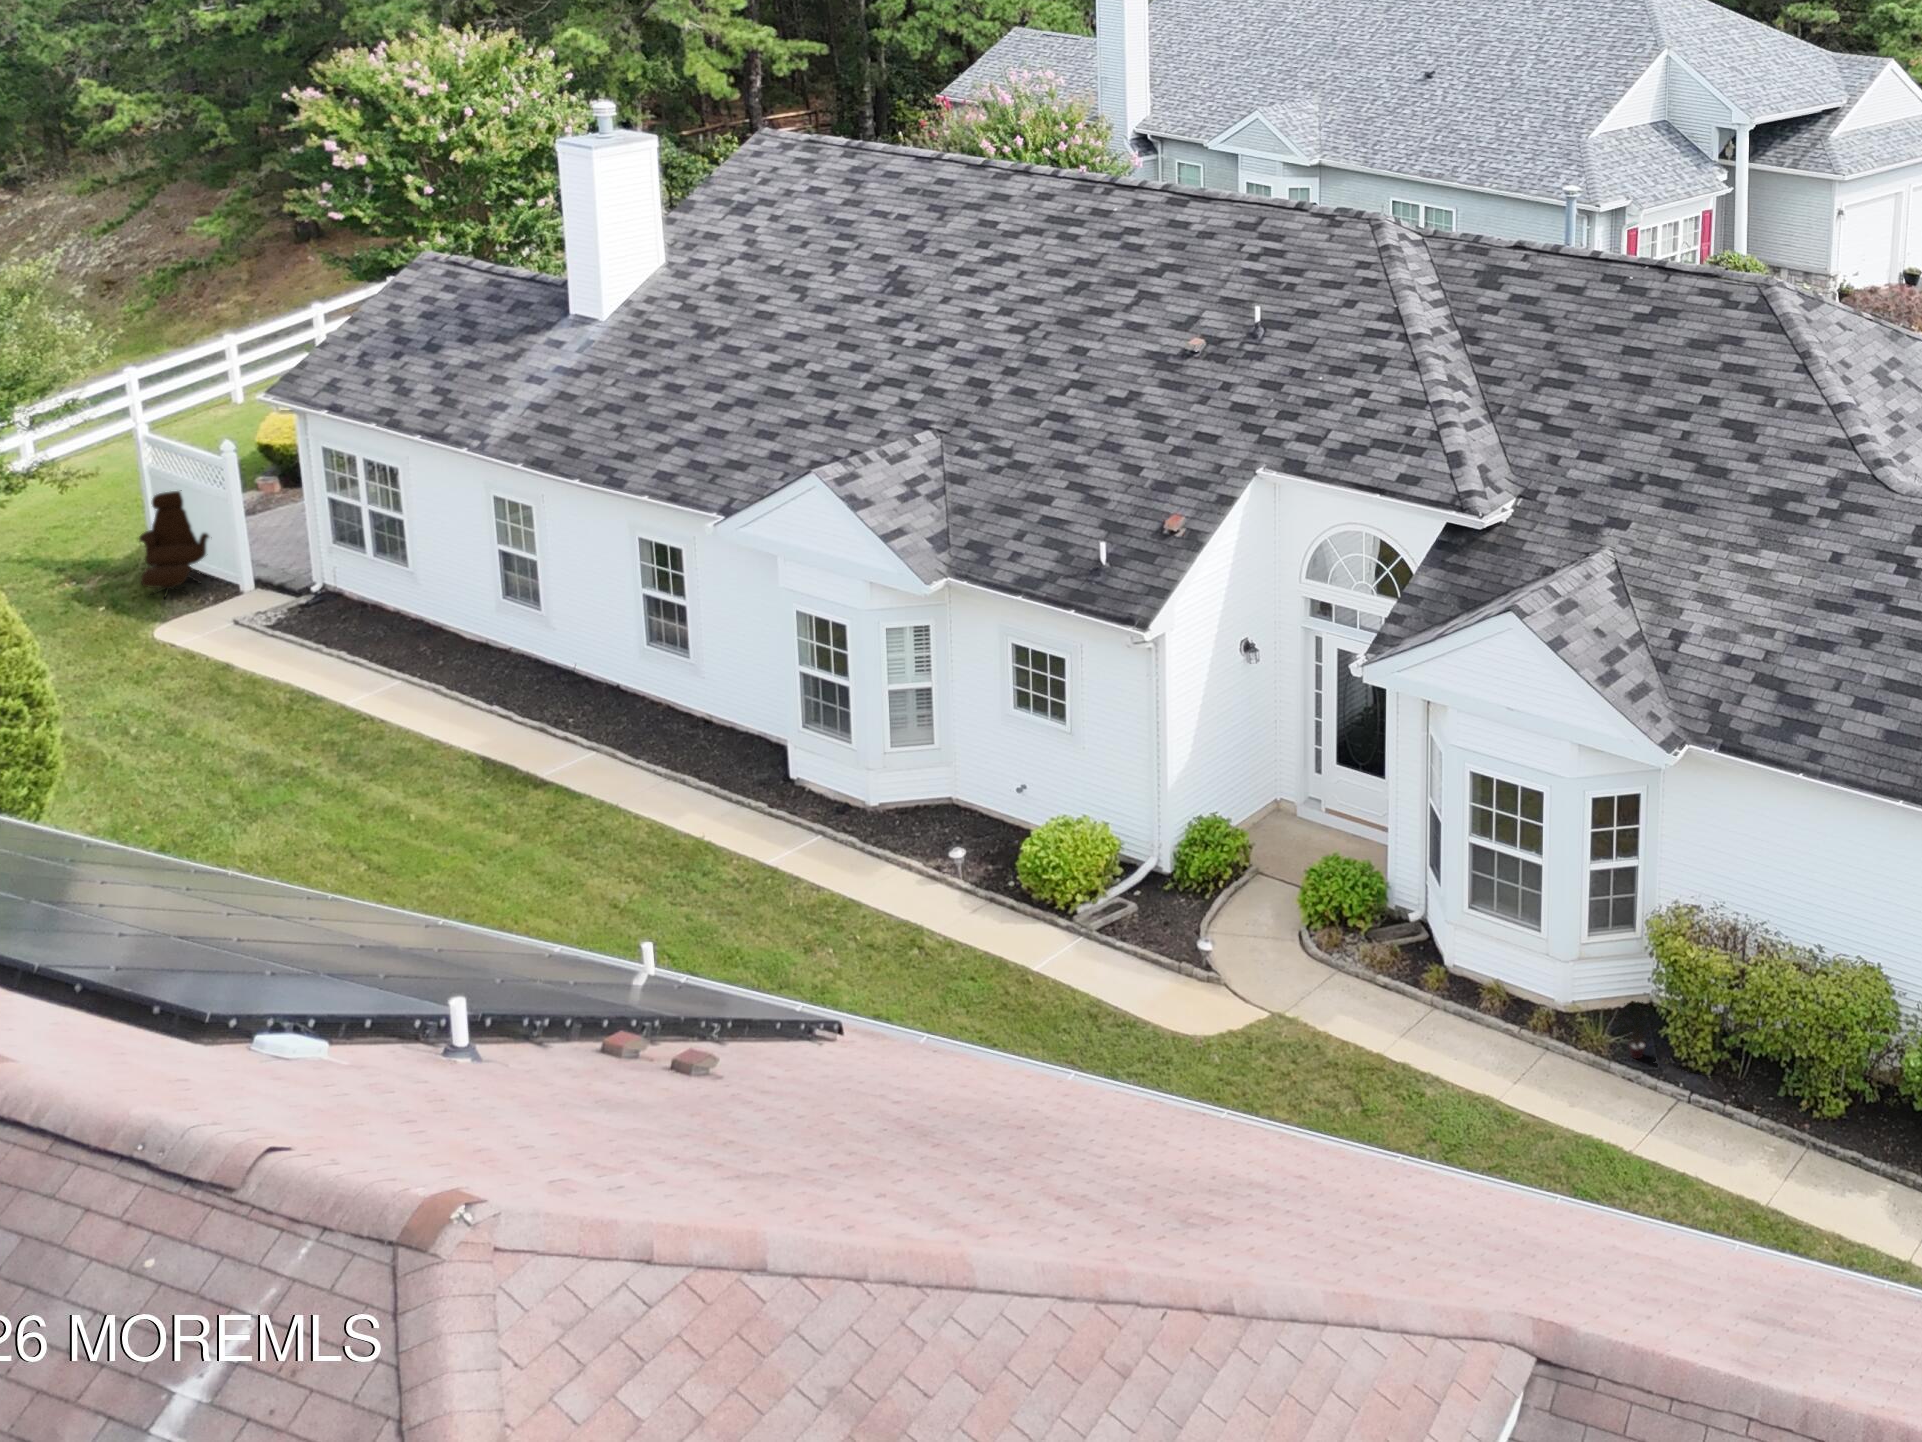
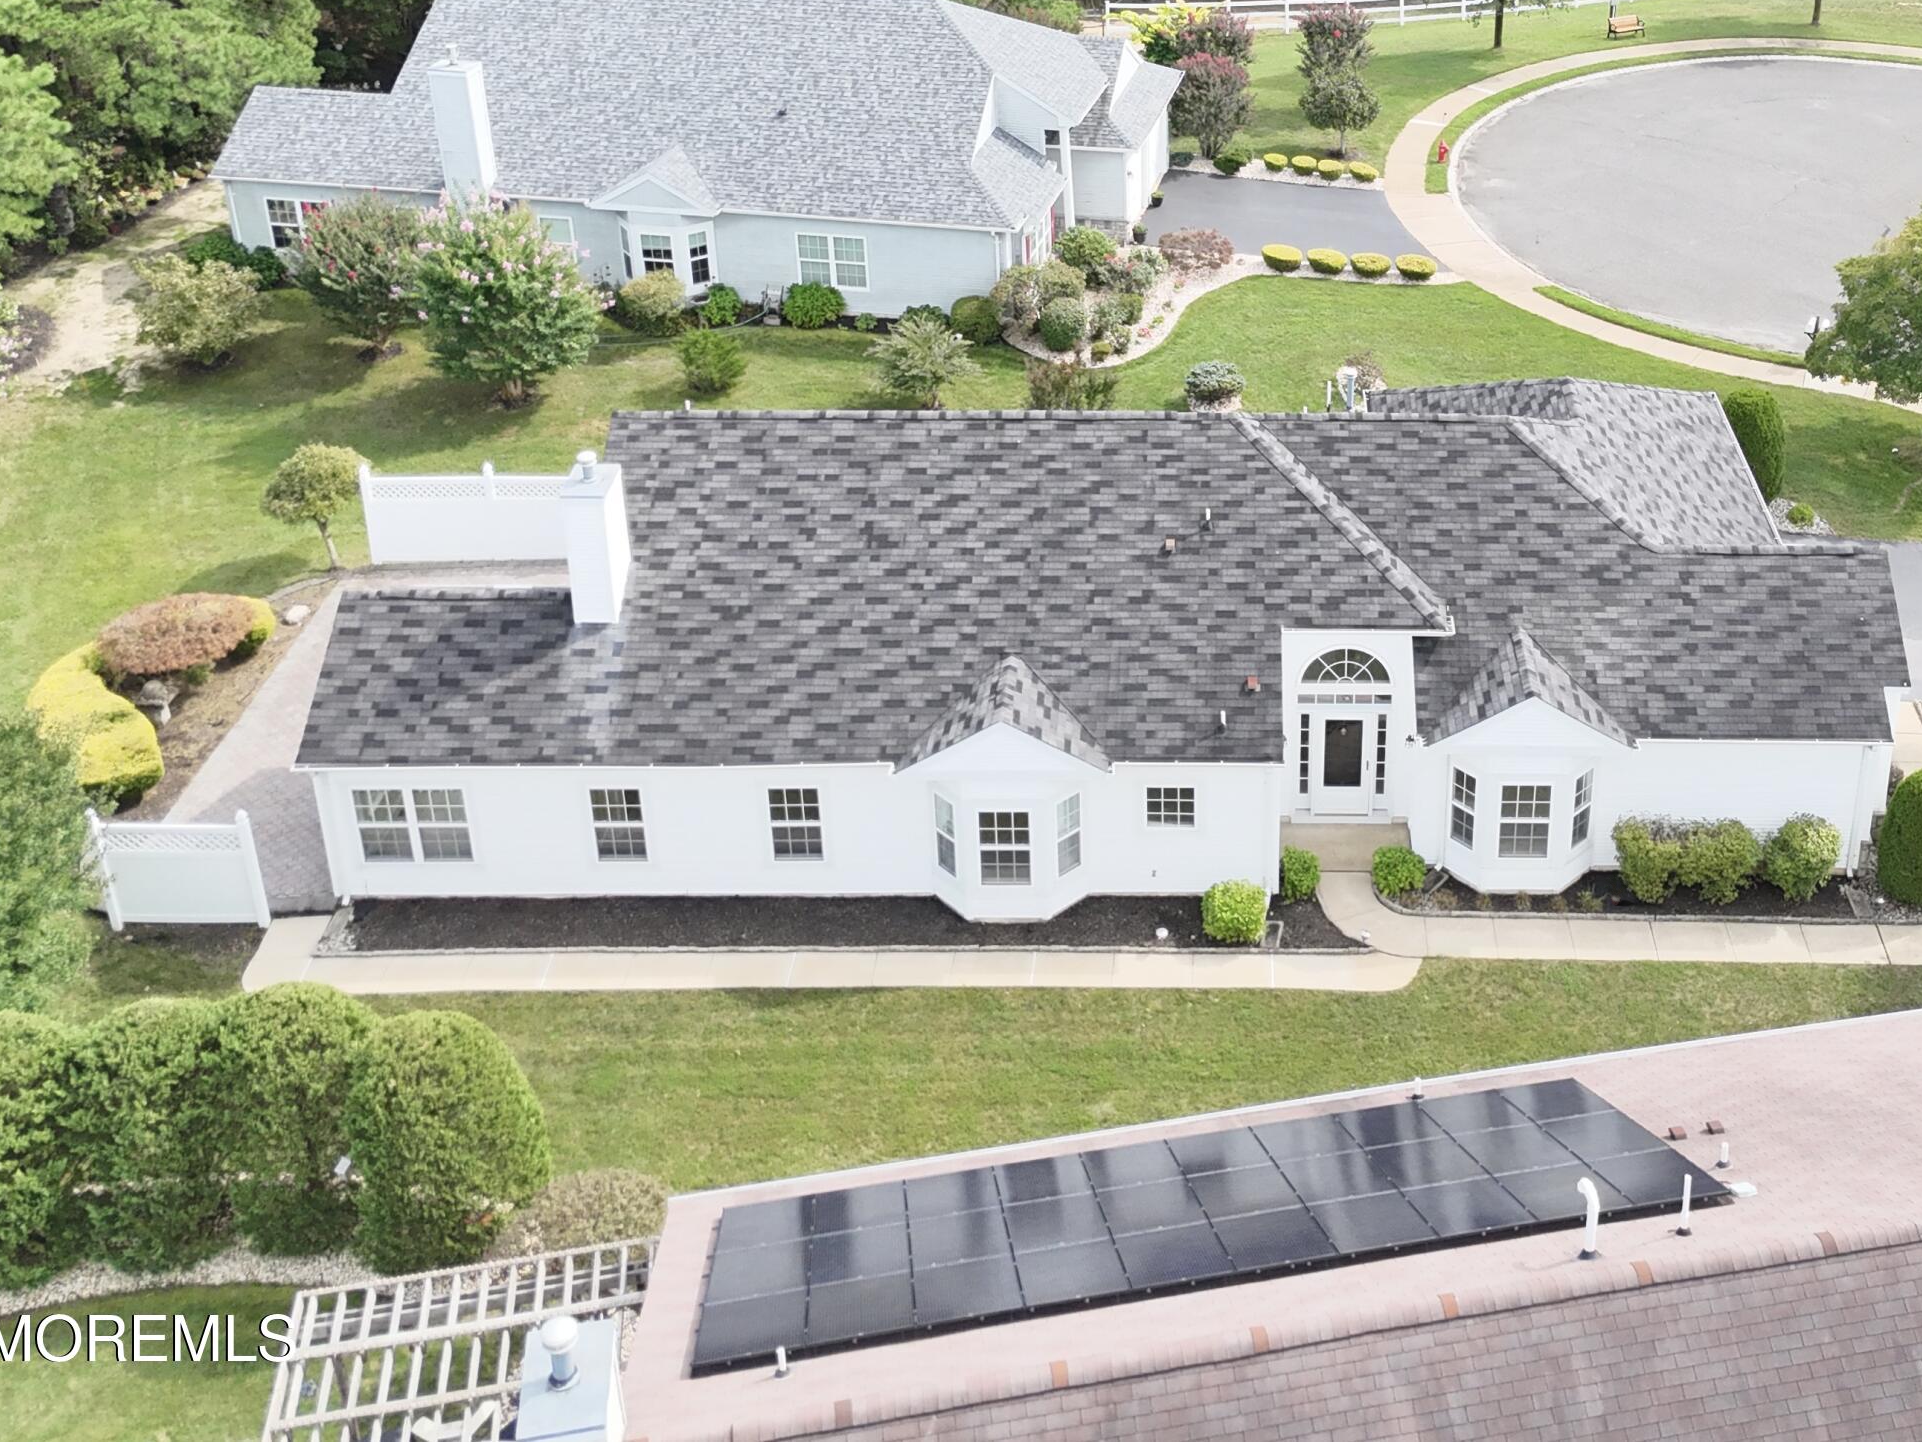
lounge chair: present [139,490,209,597] -> none [133,859,220,969]

